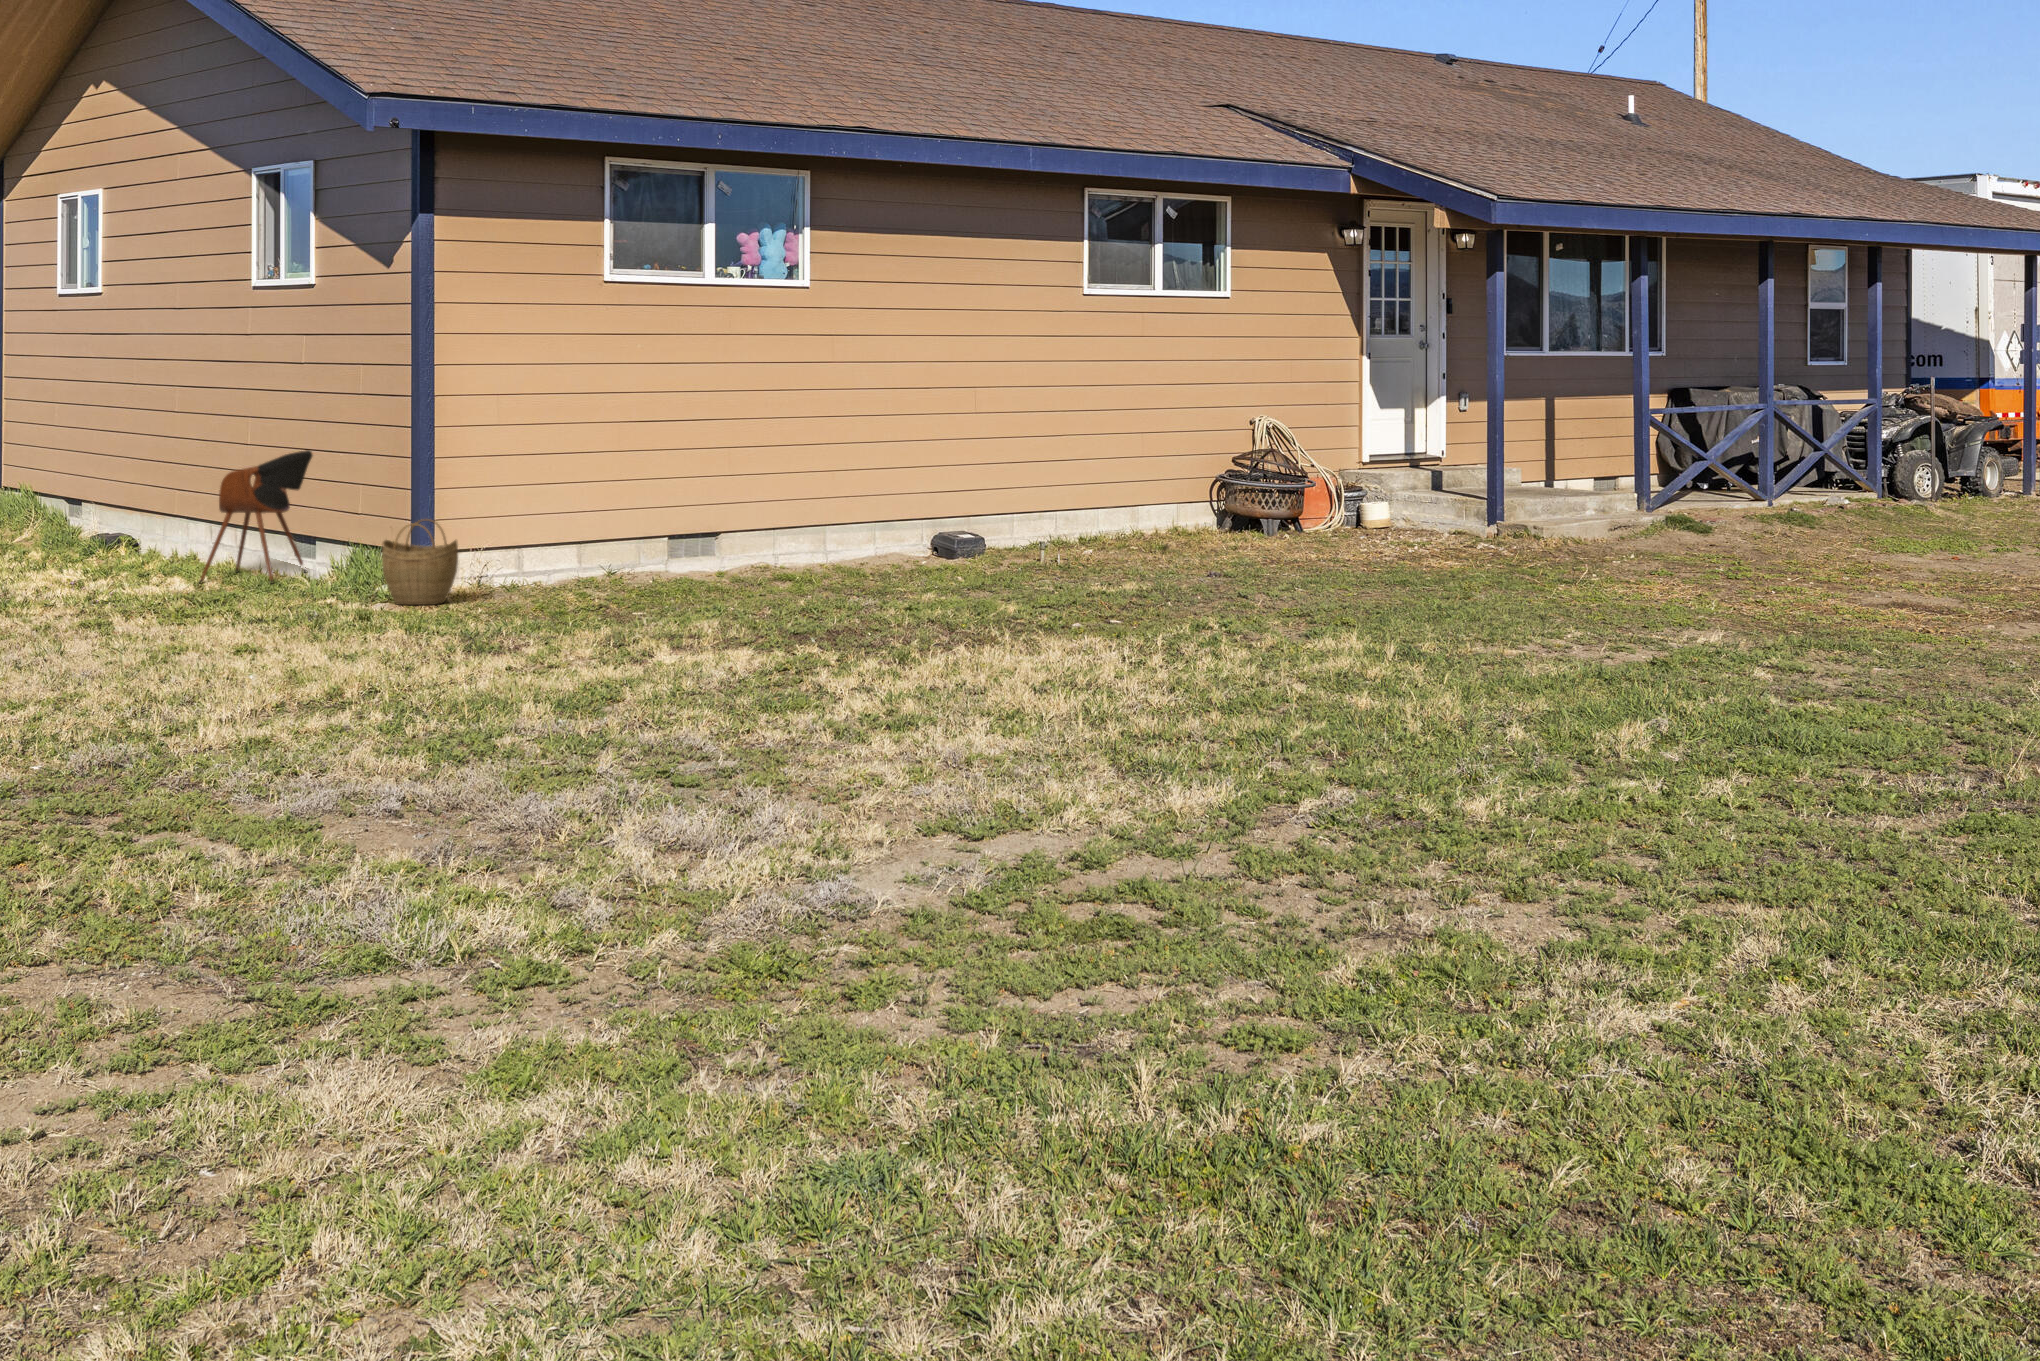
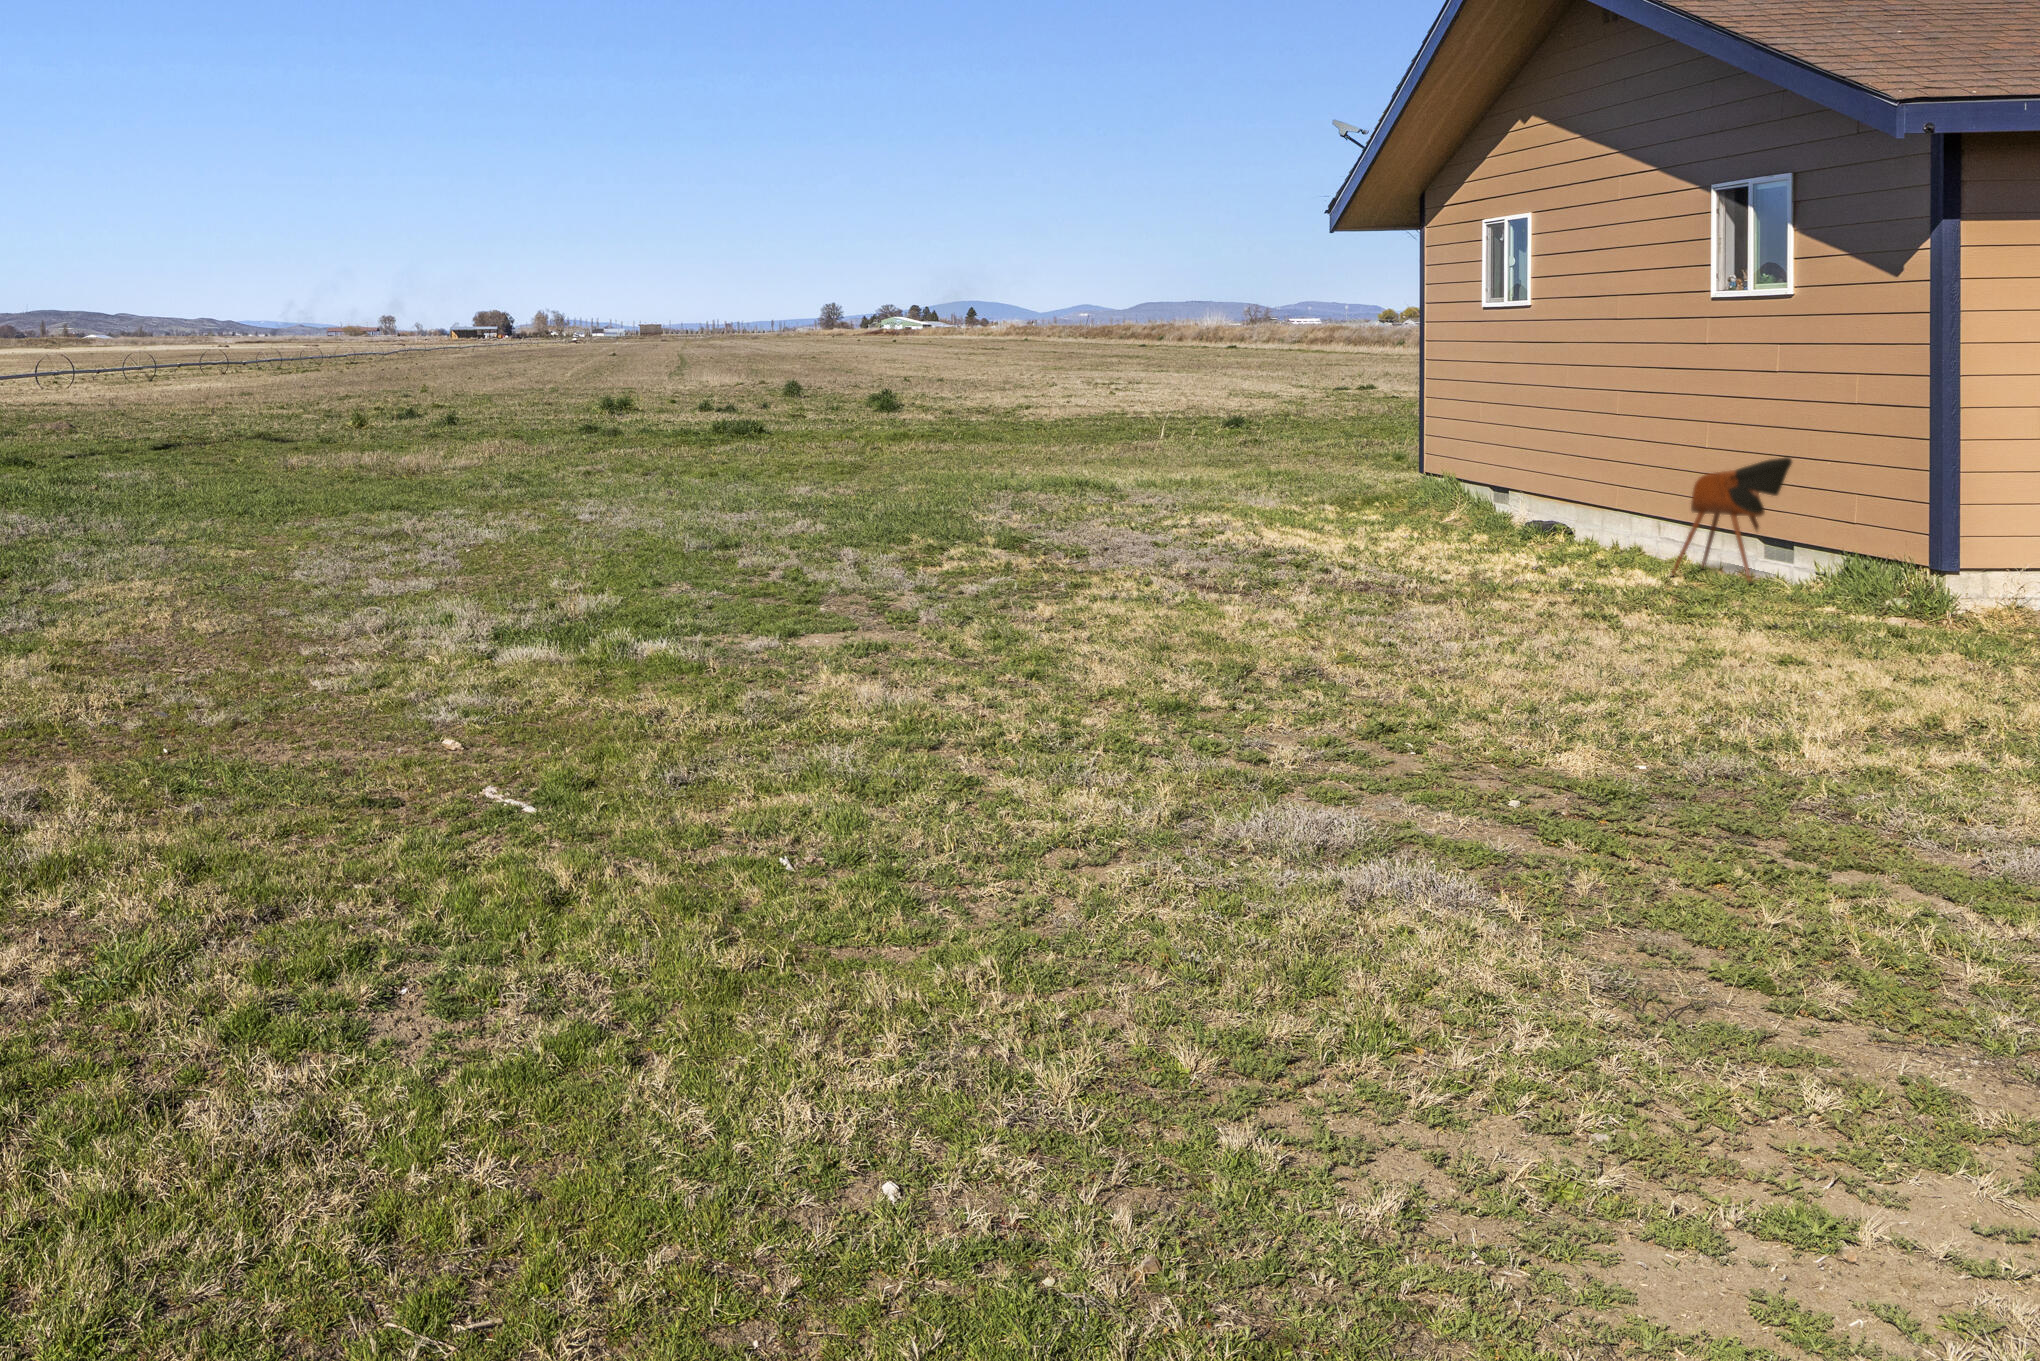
woven basket: present [382,519,458,605] -> none [1899,535,1995,625]

